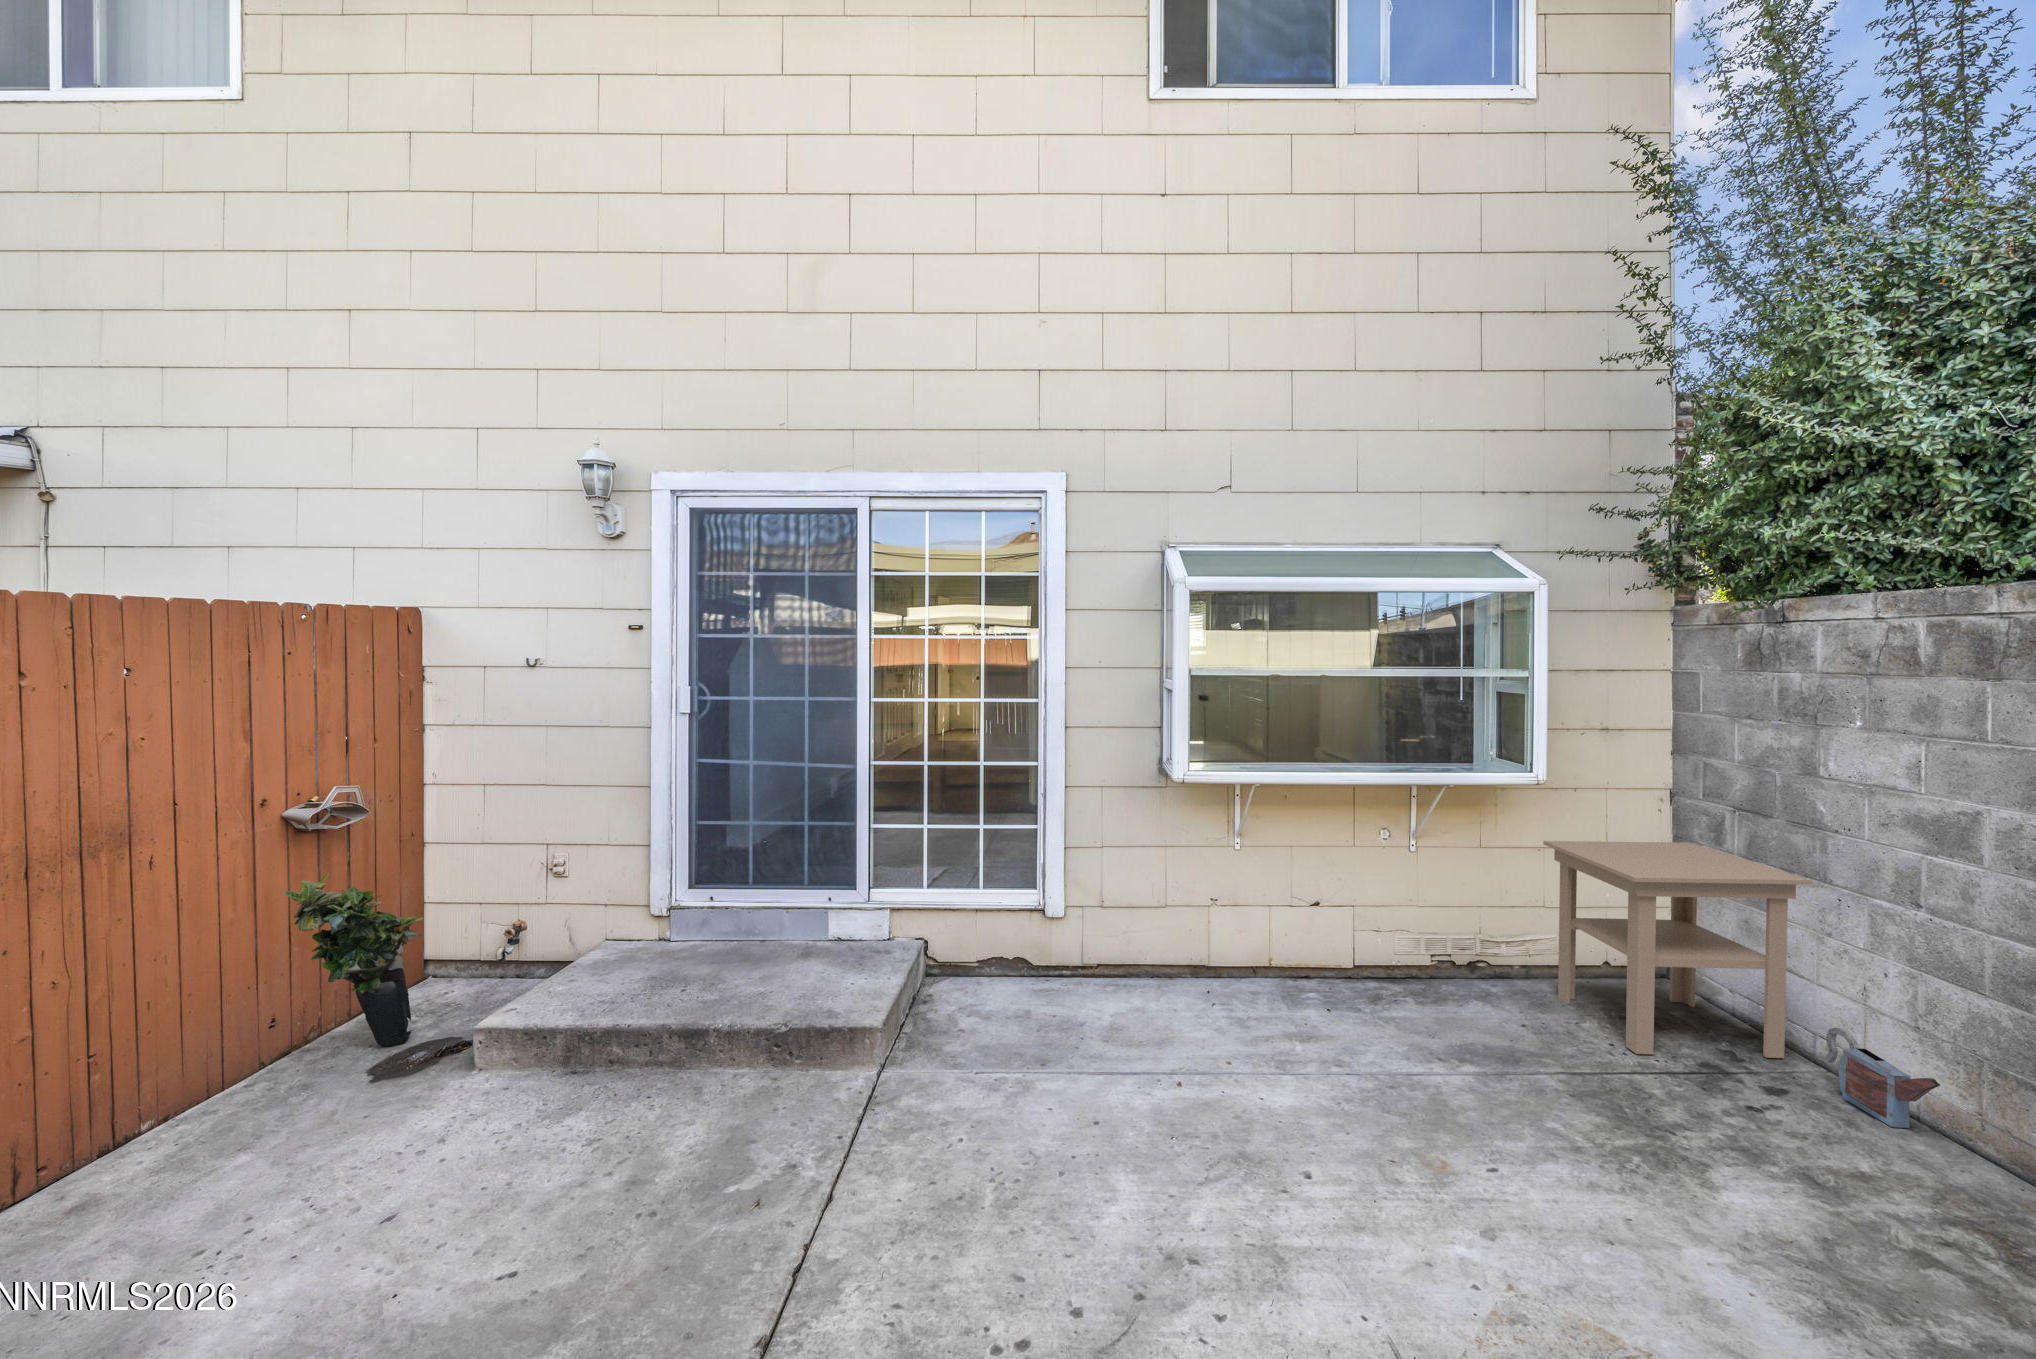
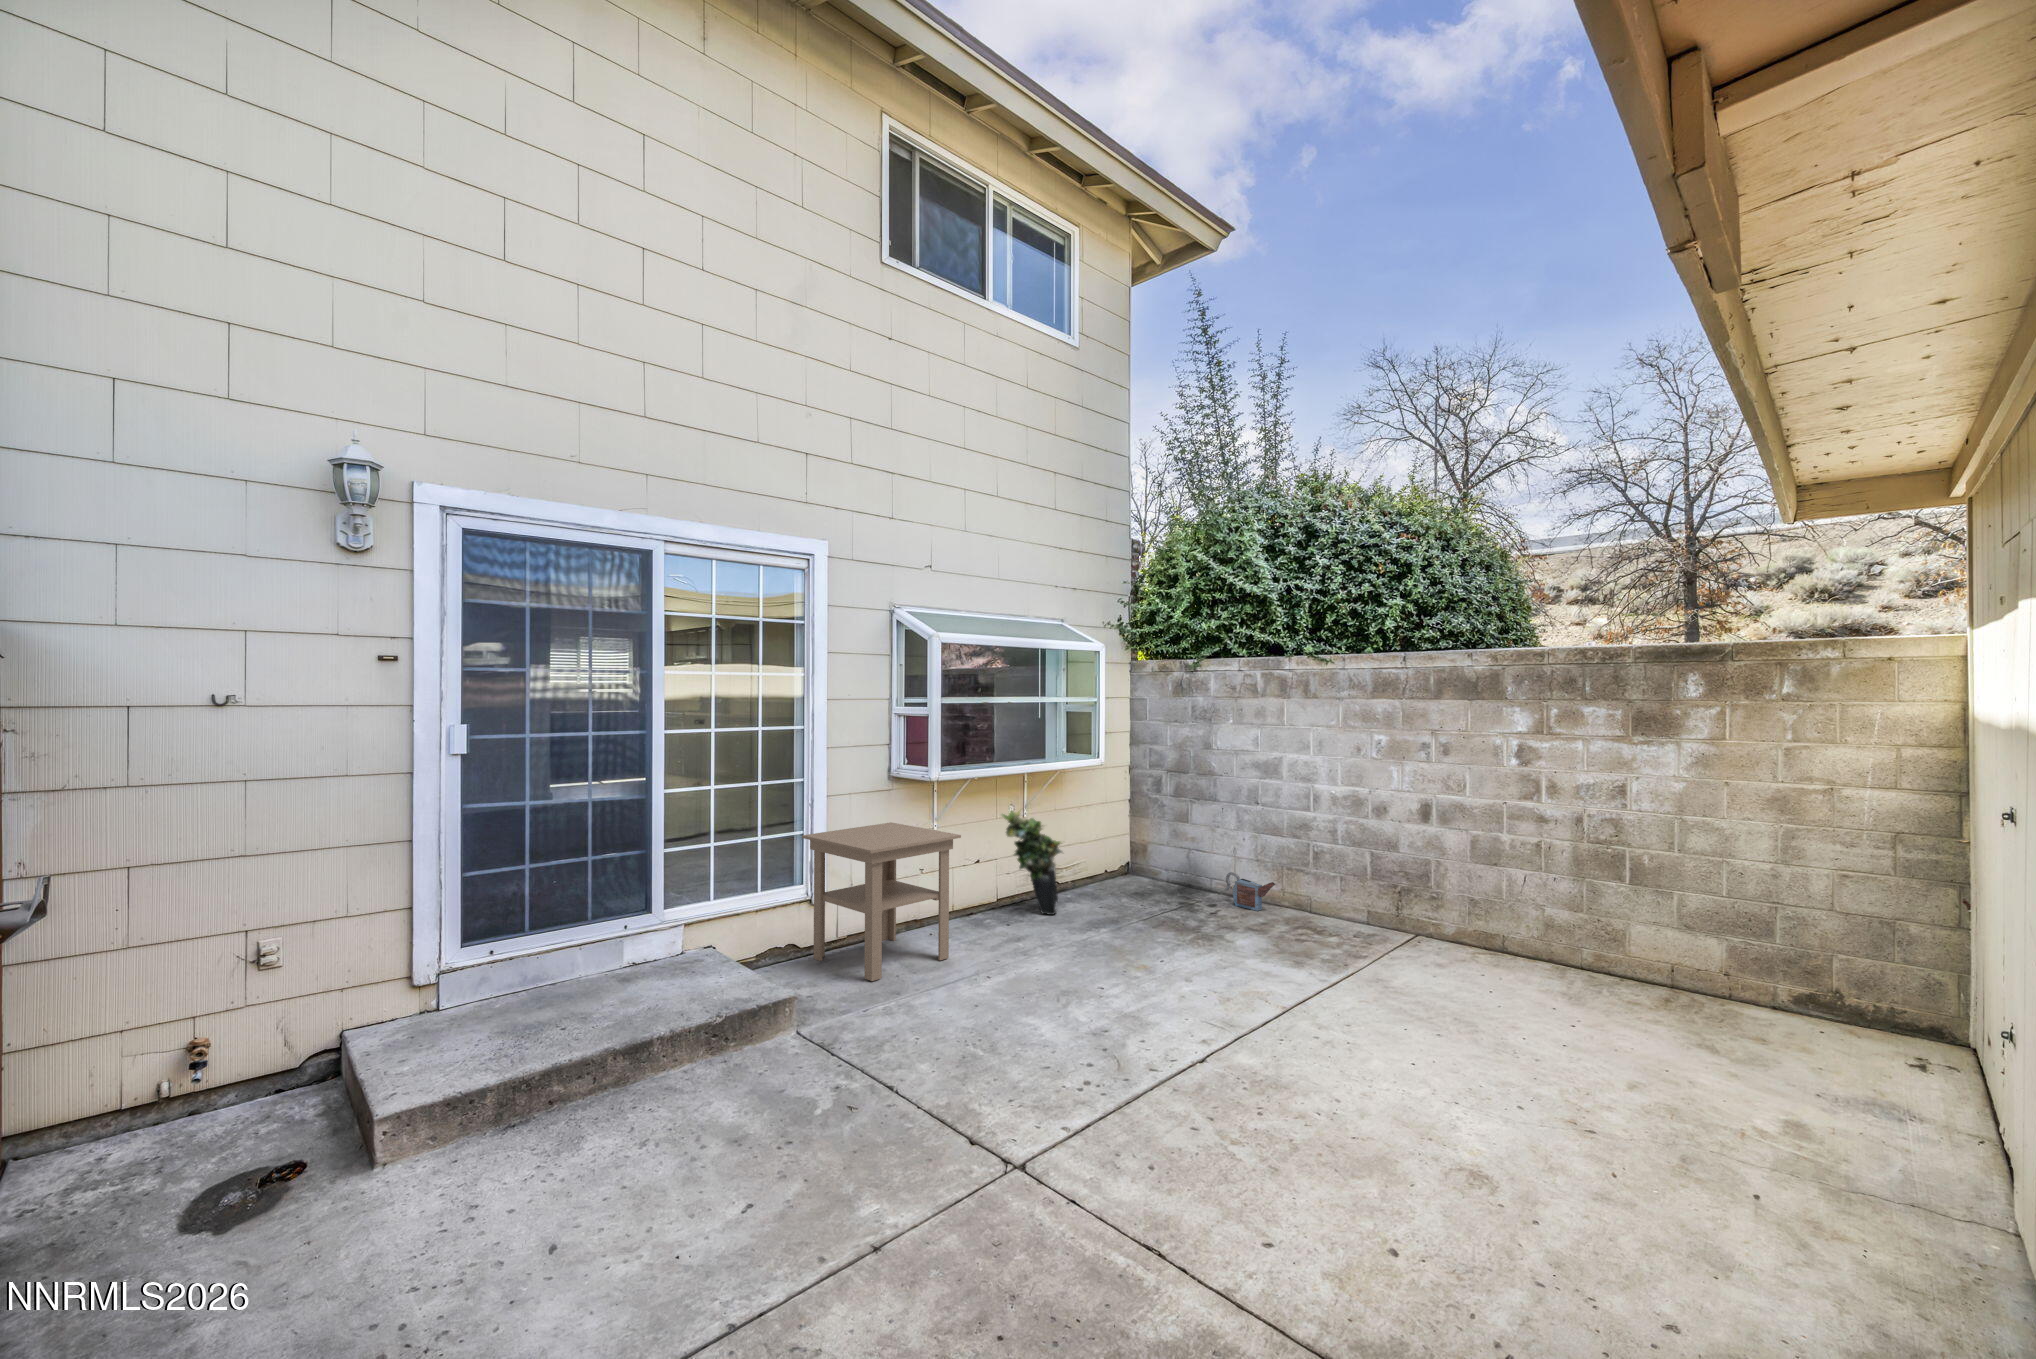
side table: present [1543,841,1812,1058] -> present [802,822,961,981]
potted plant: present [283,873,423,1047] -> present [1002,811,1062,915]

